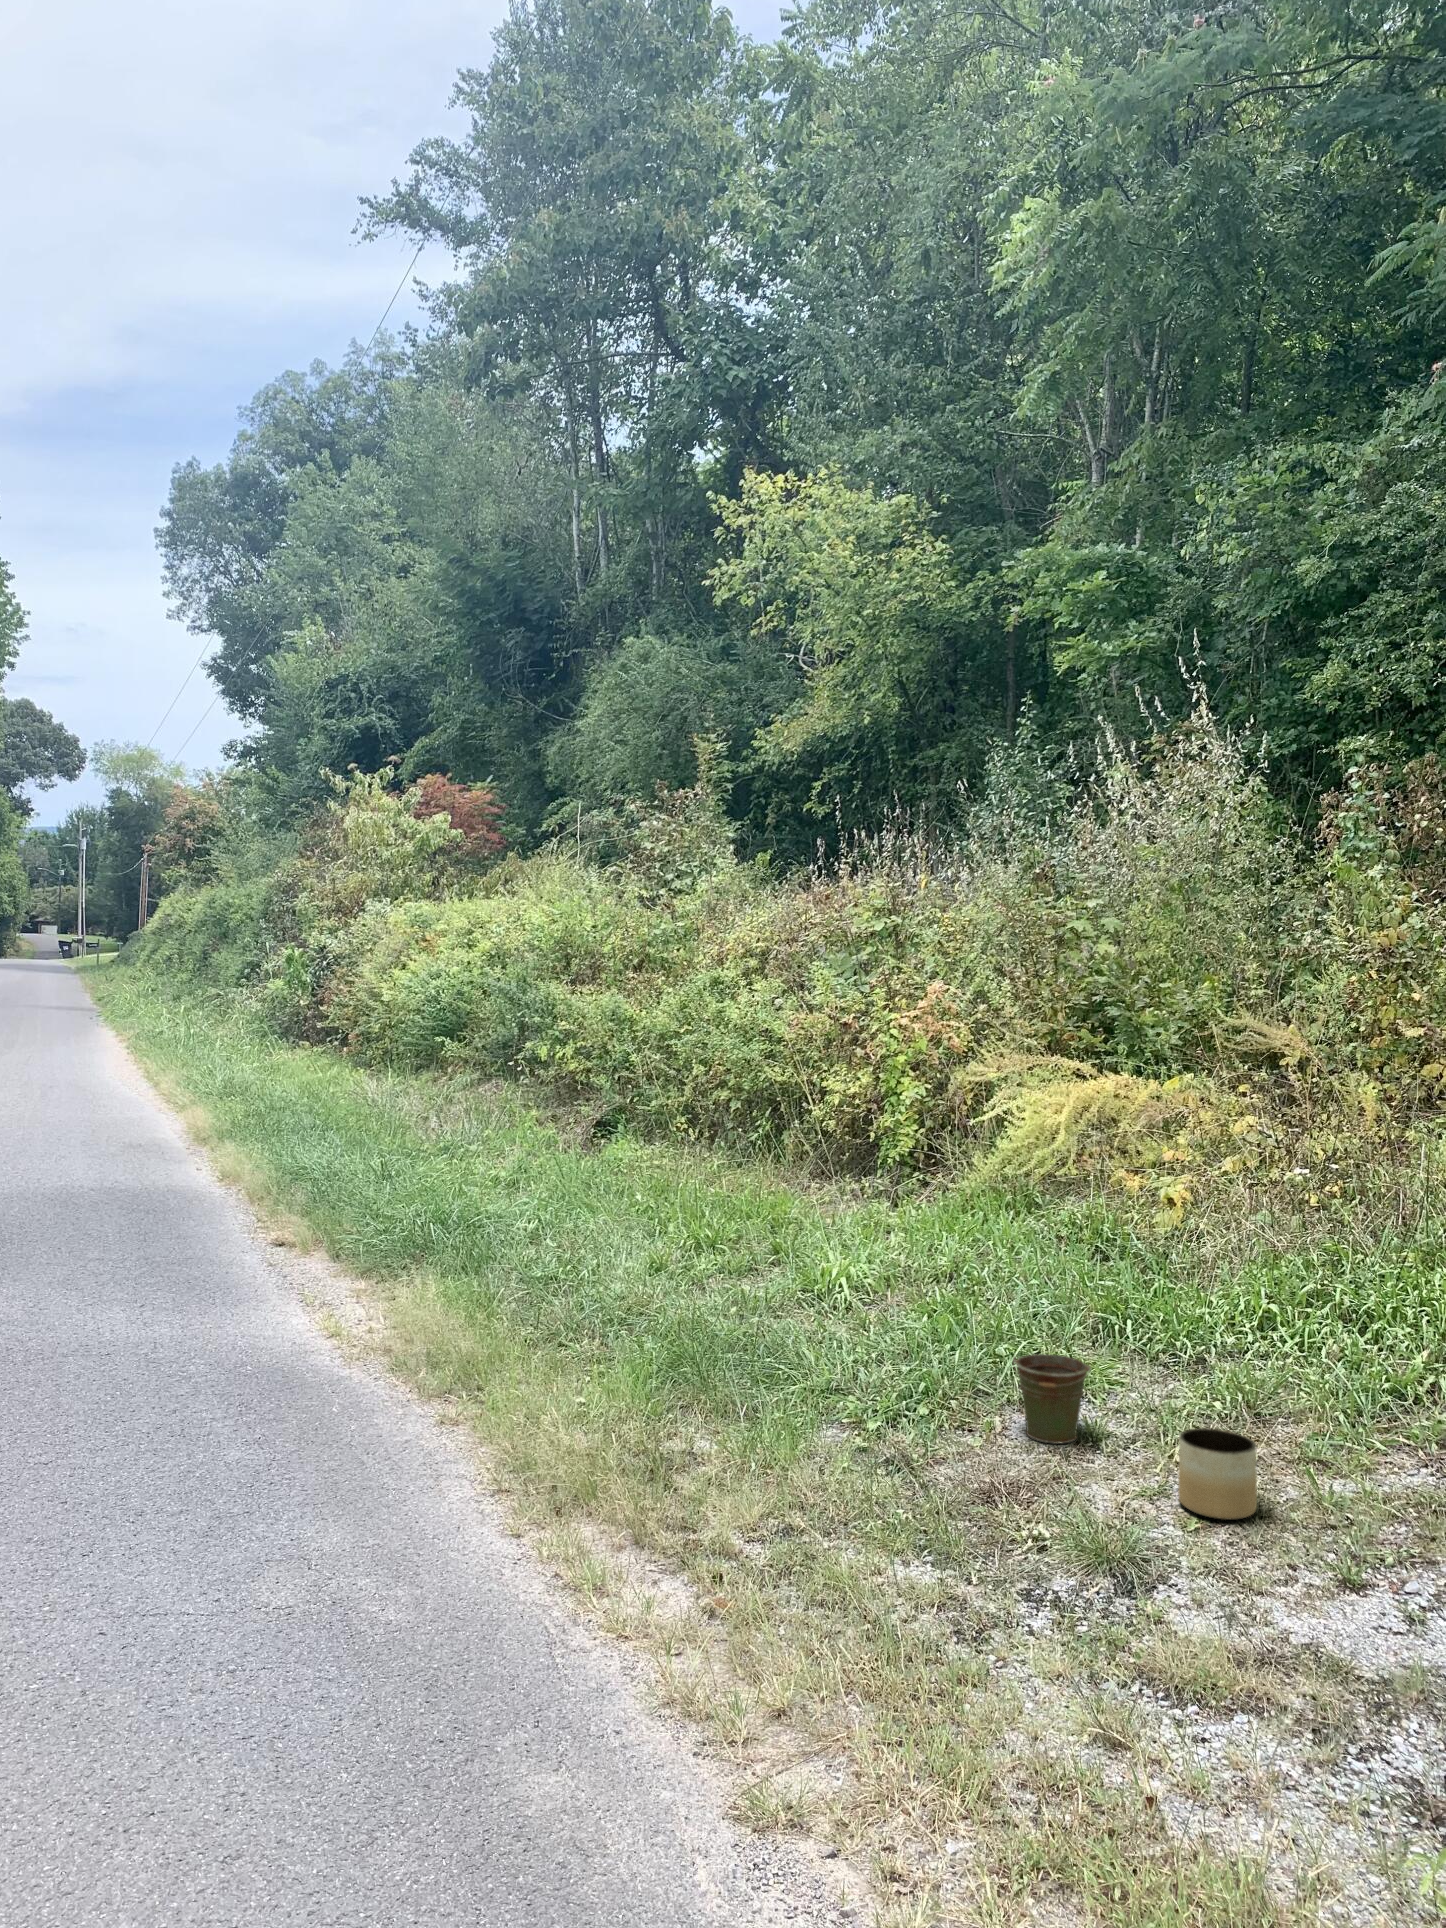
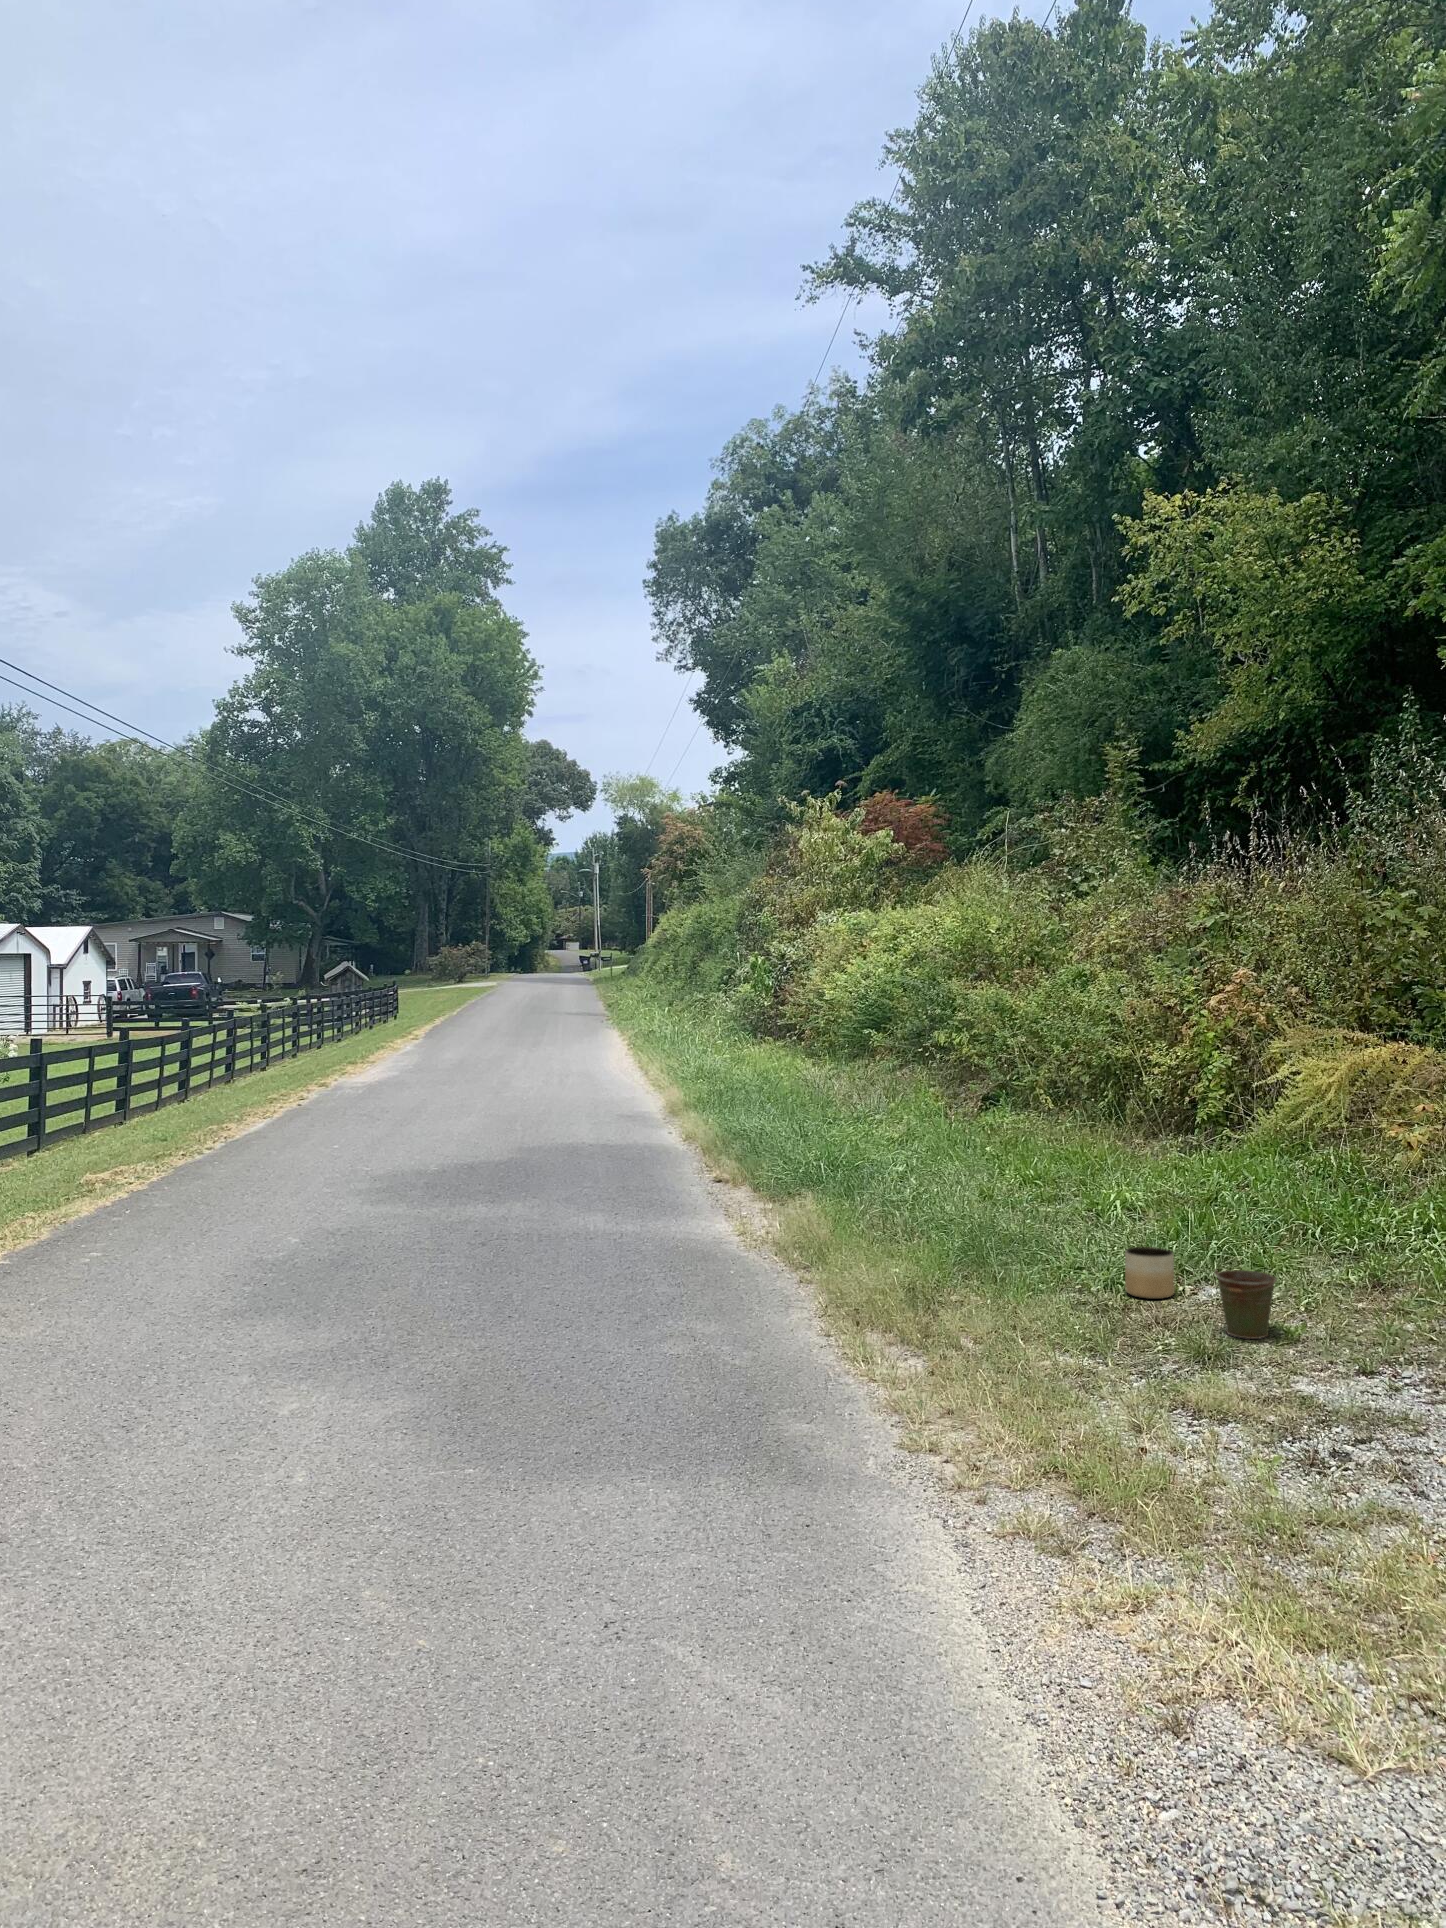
planter: present [1178,1428,1257,1520] -> present [1125,1247,1175,1299]

